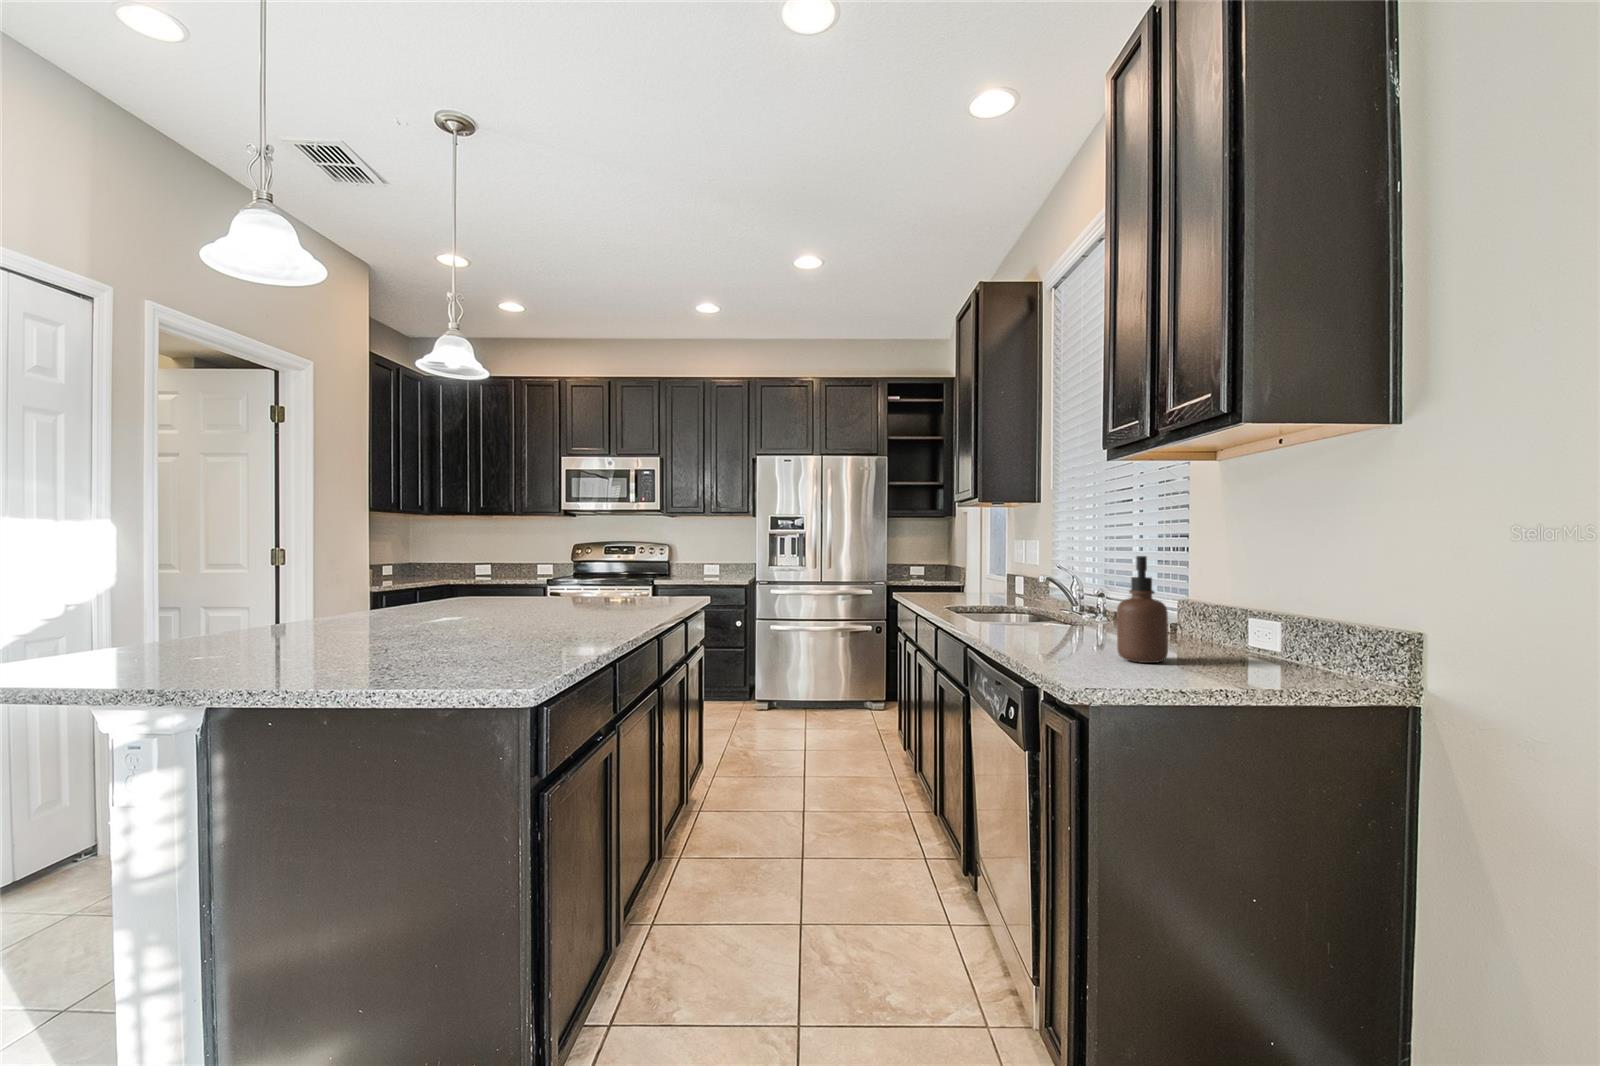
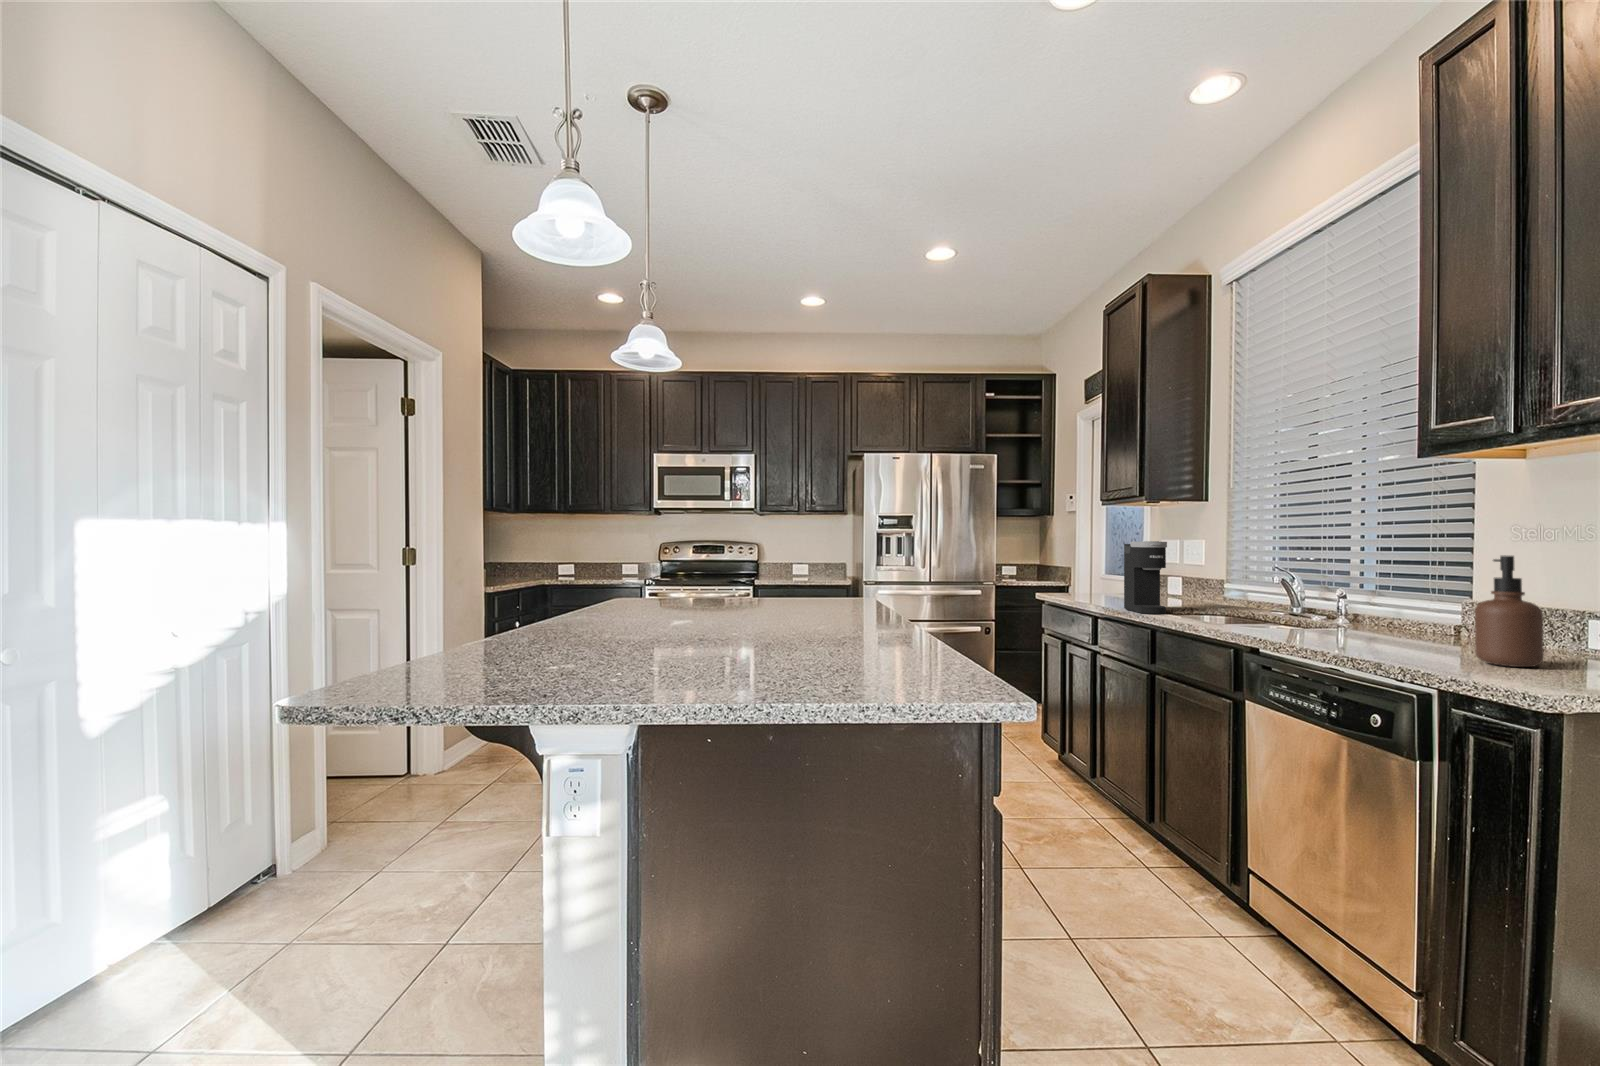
coffee maker: none [948,543,977,614] -> present [1124,541,1167,614]

